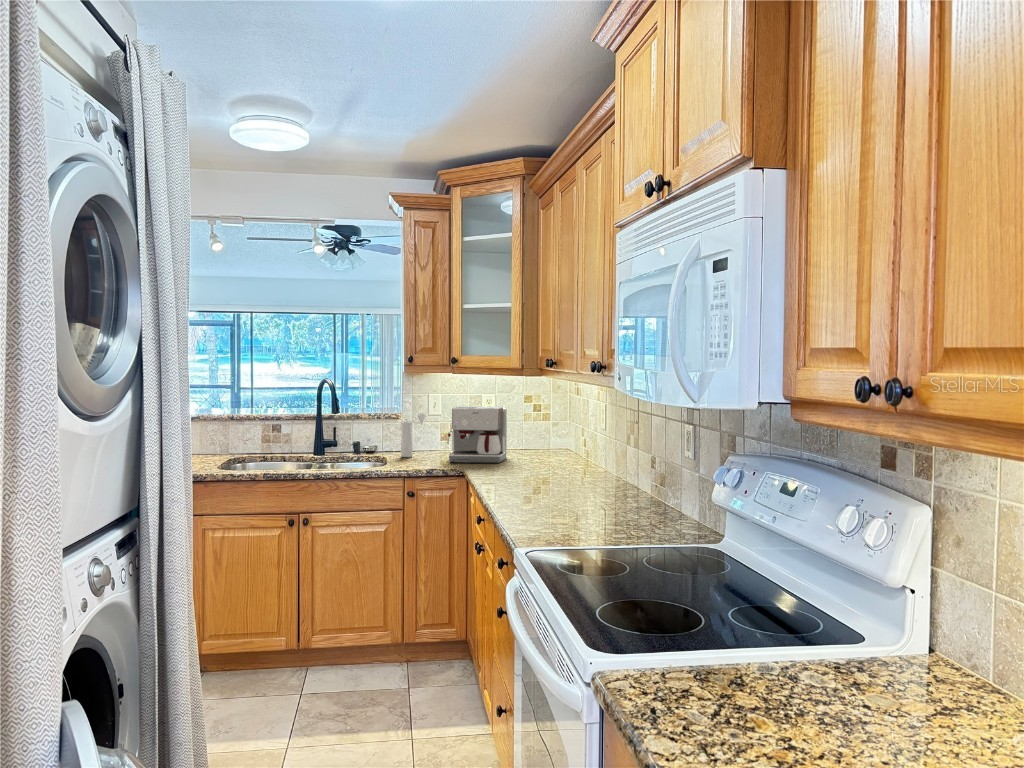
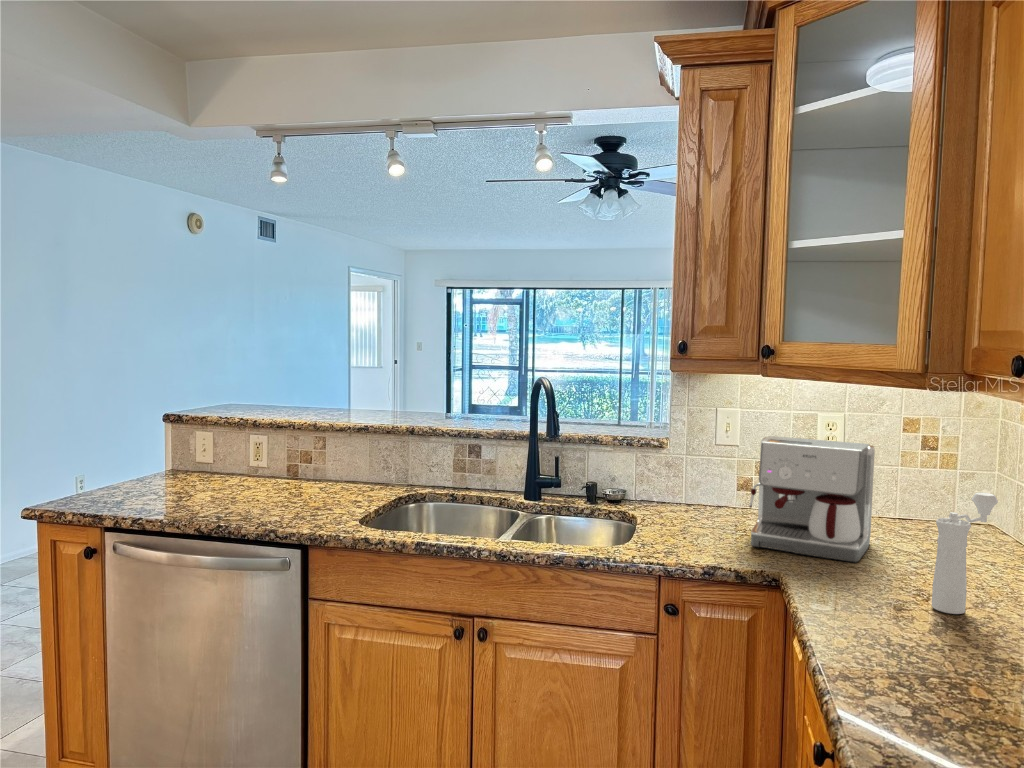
pepper mill: present [401,413,426,457] -> present [932,492,998,614]

